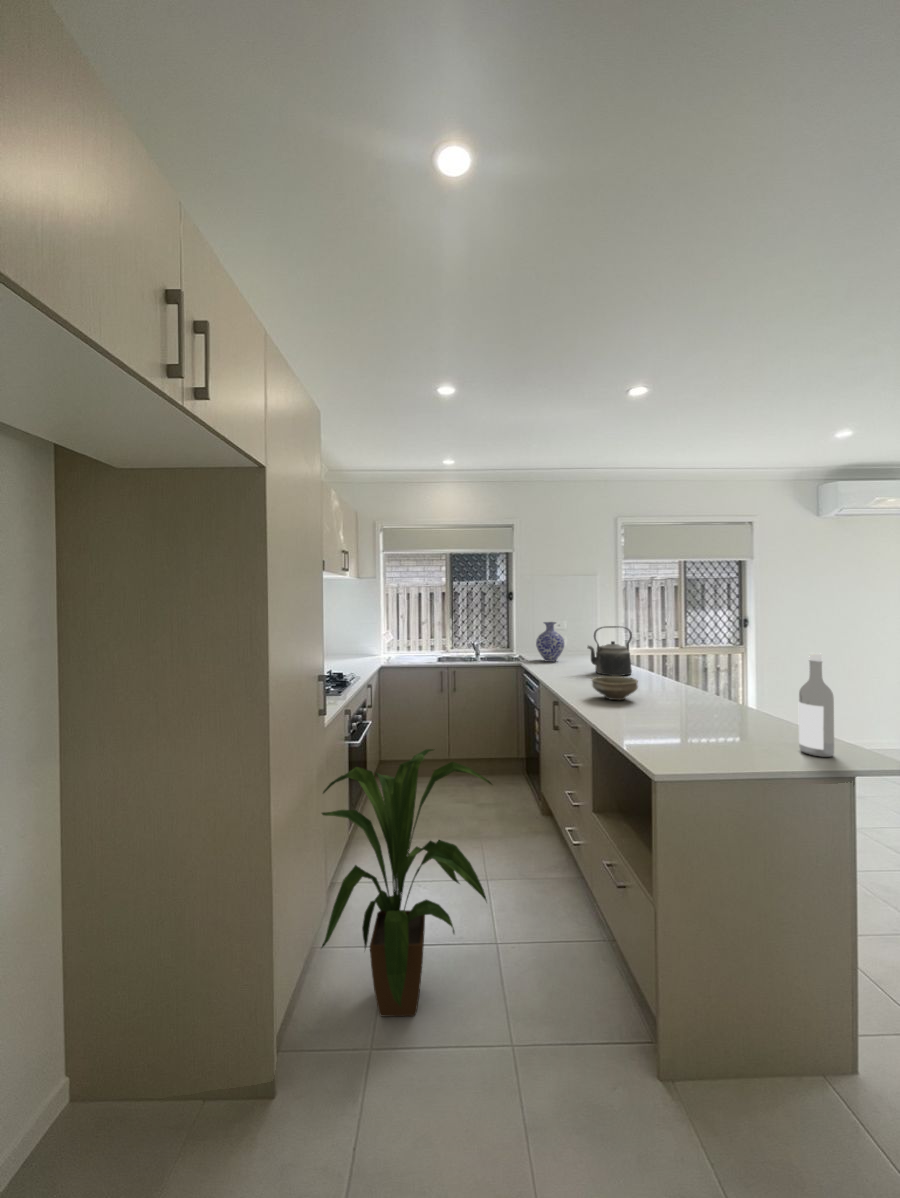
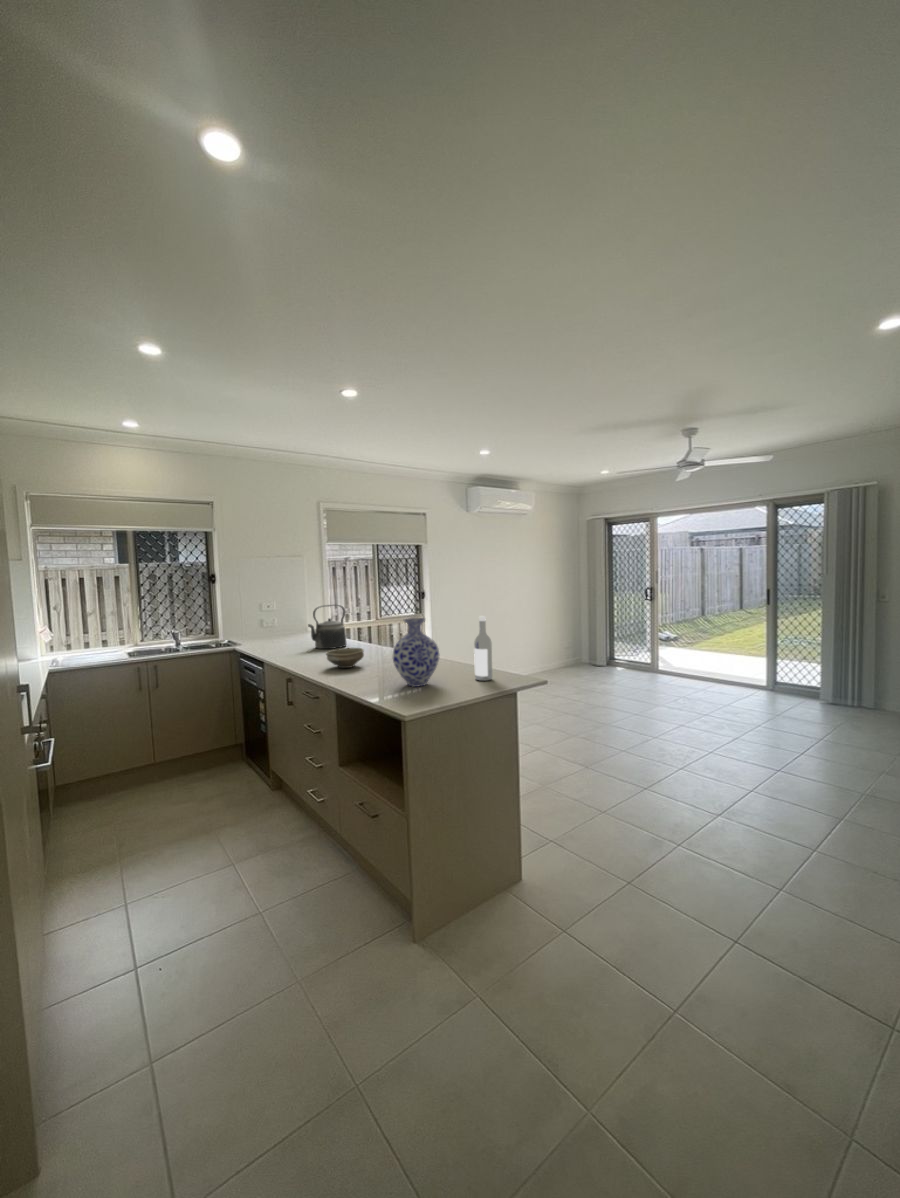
vase: present [536,622,564,662] -> present [393,618,439,687]
house plant: present [322,749,491,1016] -> none [45,743,275,1018]

